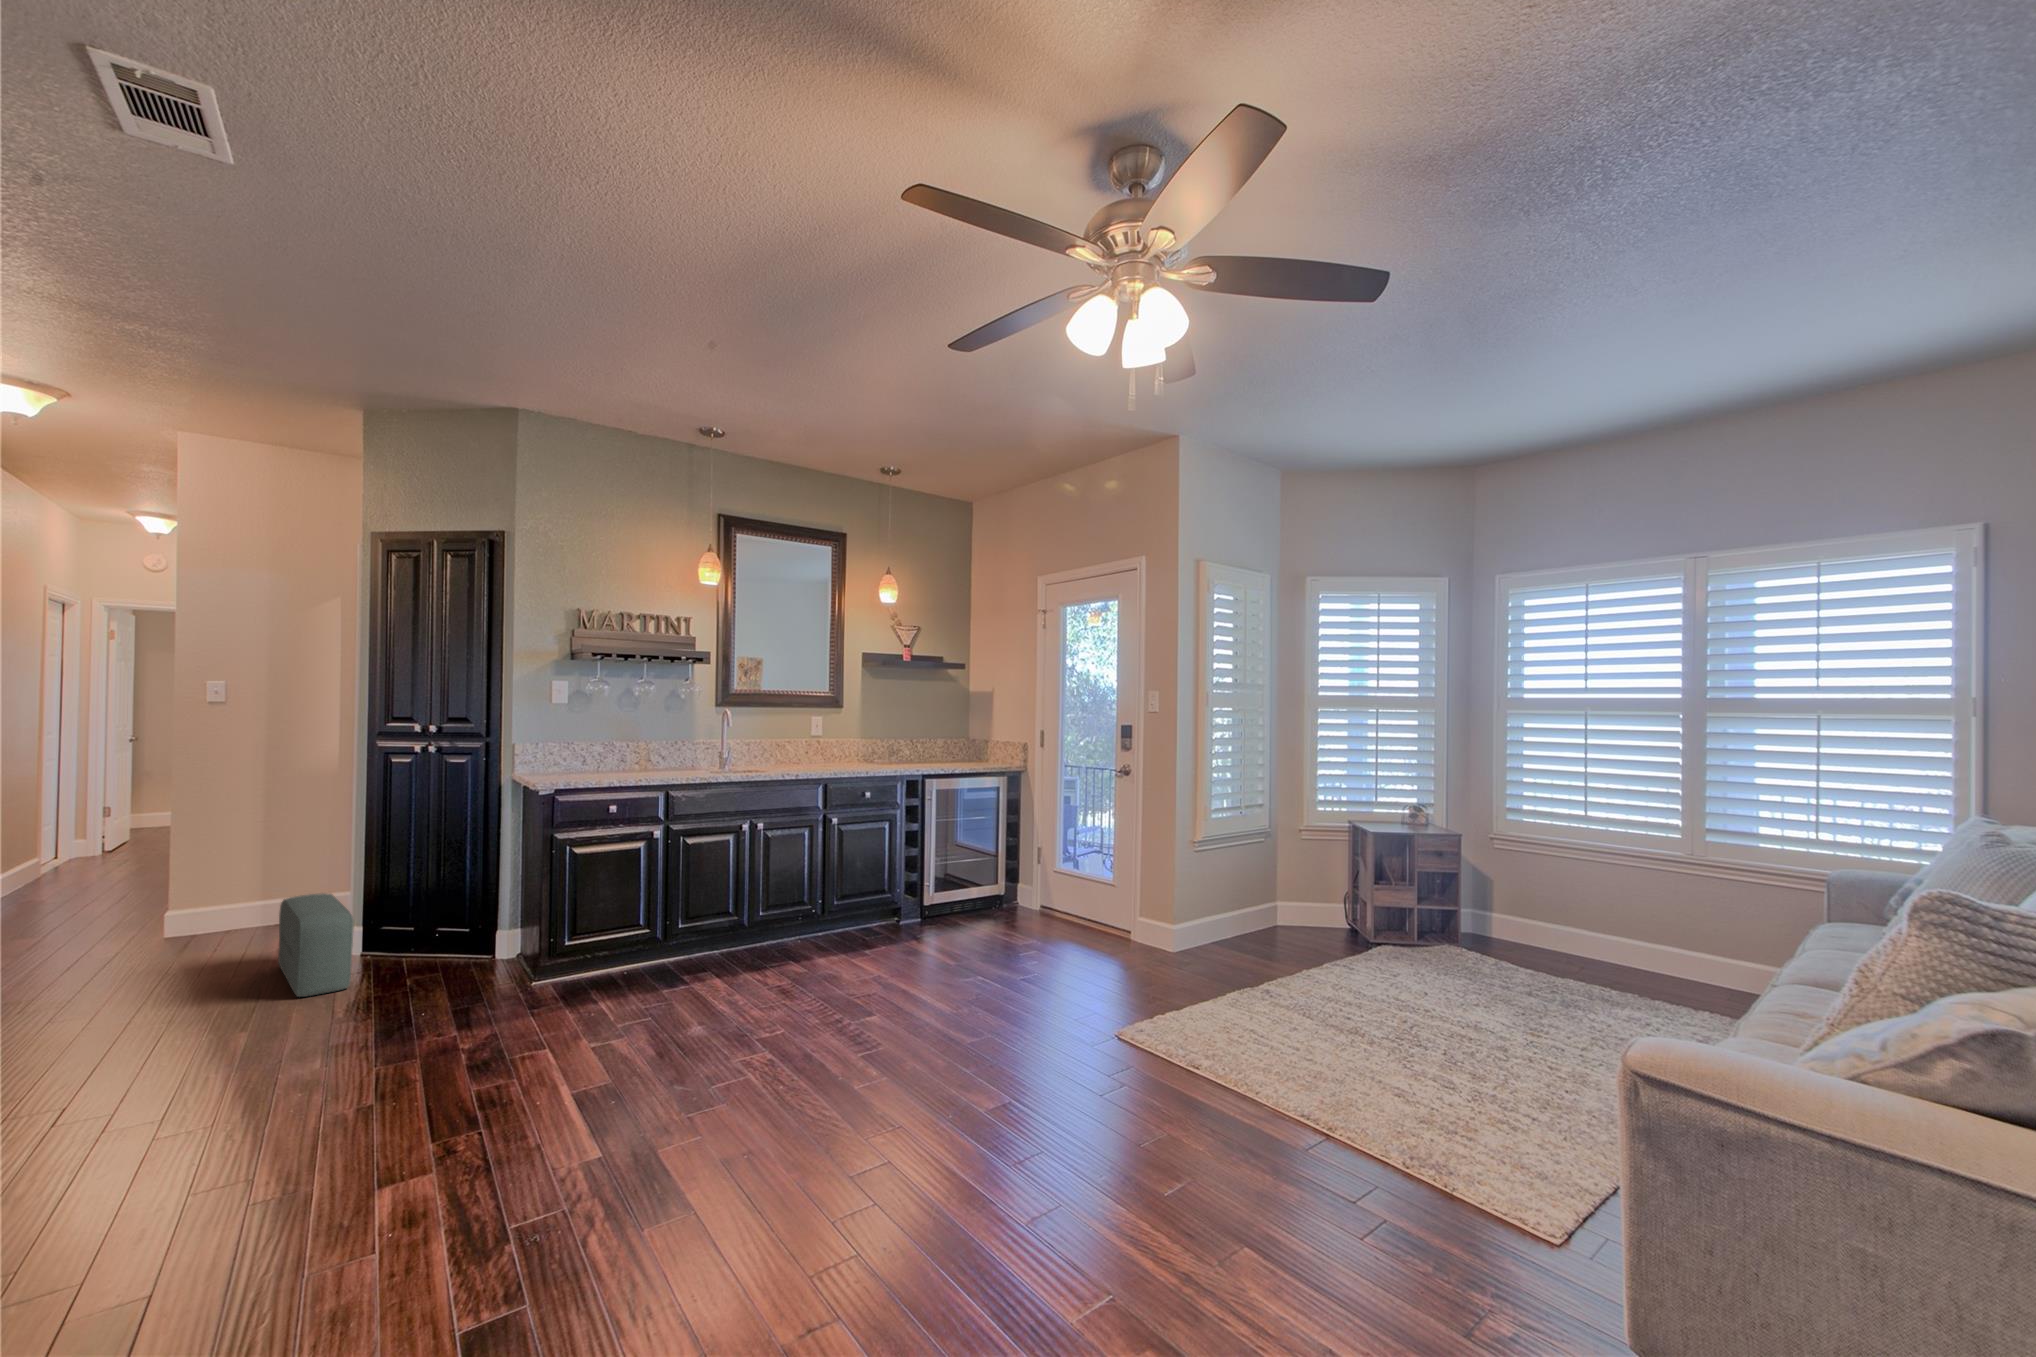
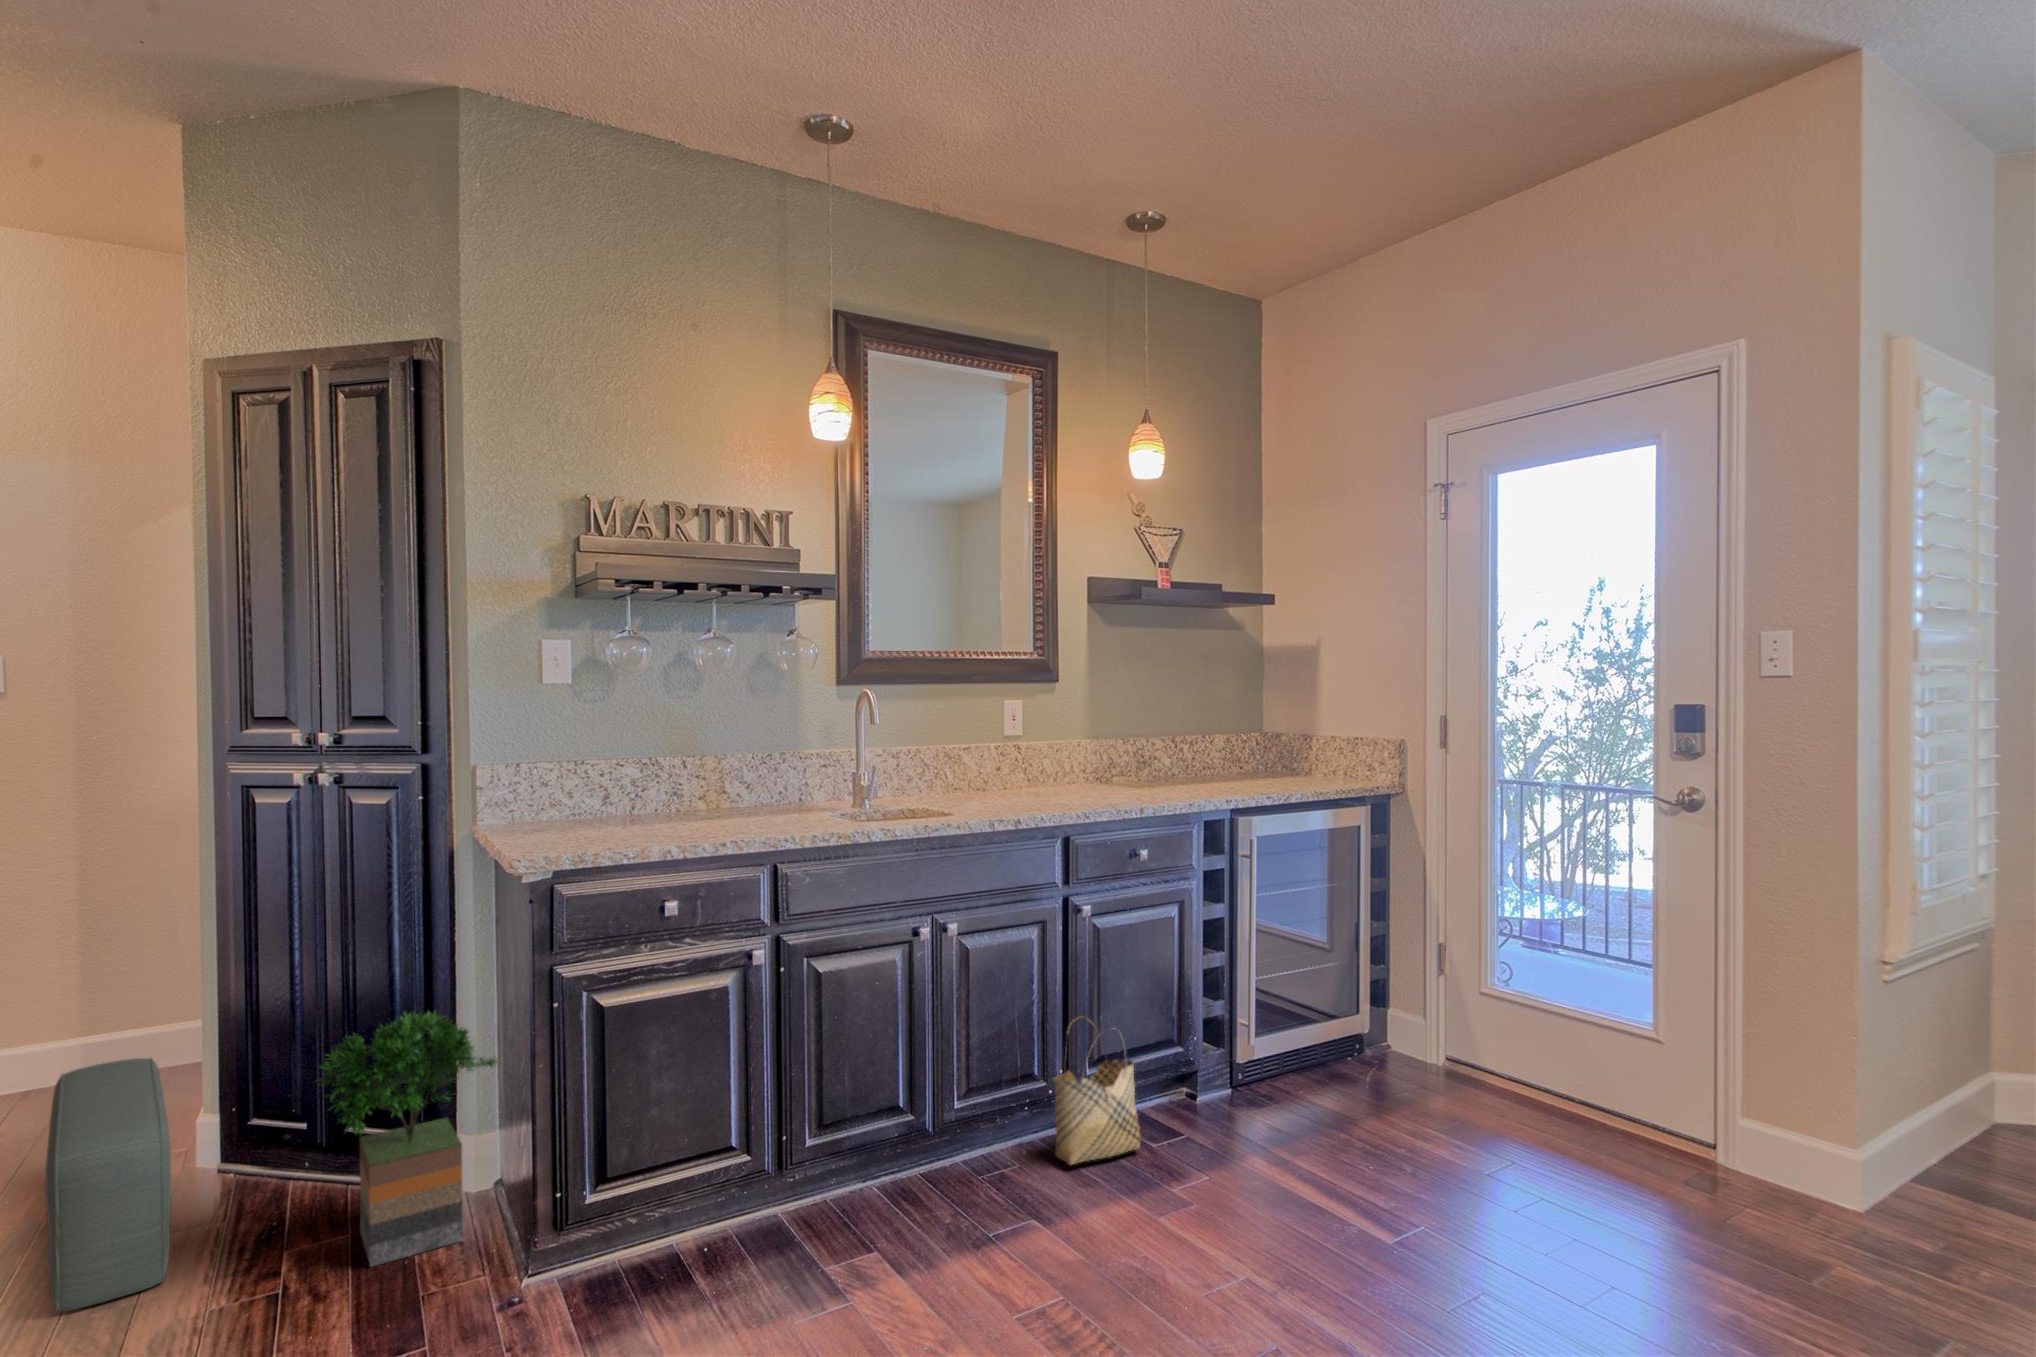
potted tree: none [429,862,525,982] -> present [319,1011,498,1267]
woven basket: none [810,874,856,944] -> present [1053,1016,1140,1165]

